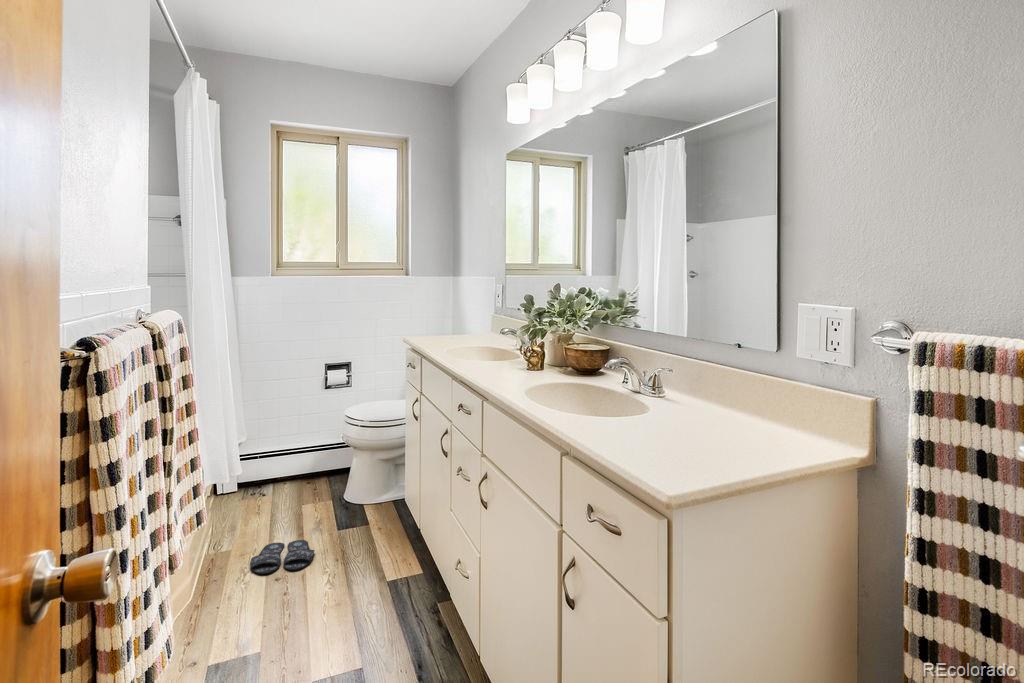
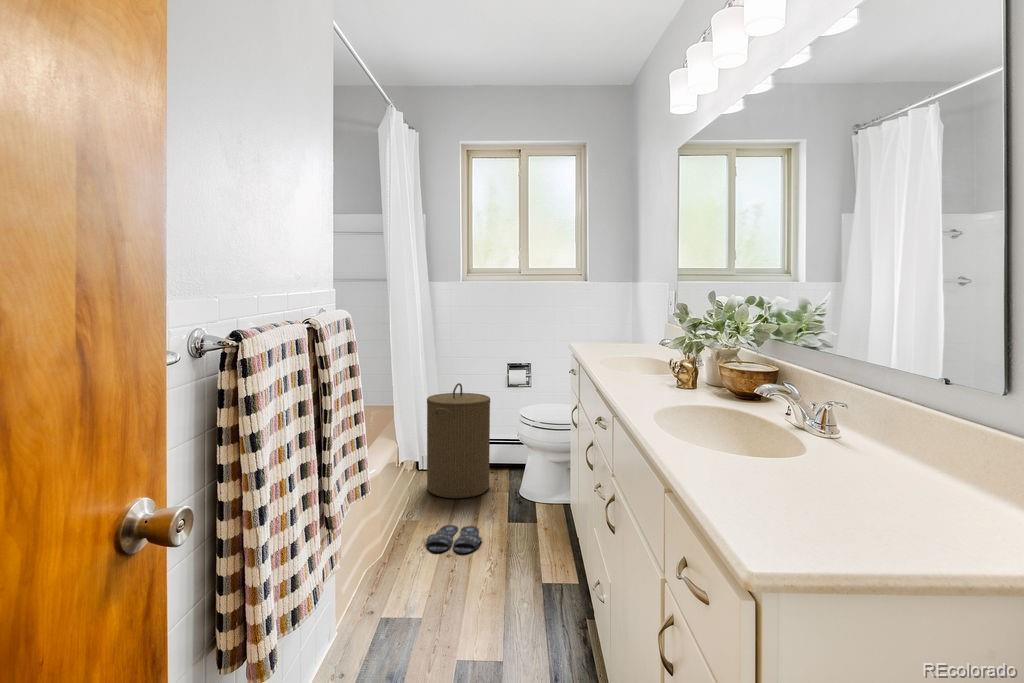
laundry hamper: none [234,390,309,515] -> present [427,383,490,498]

